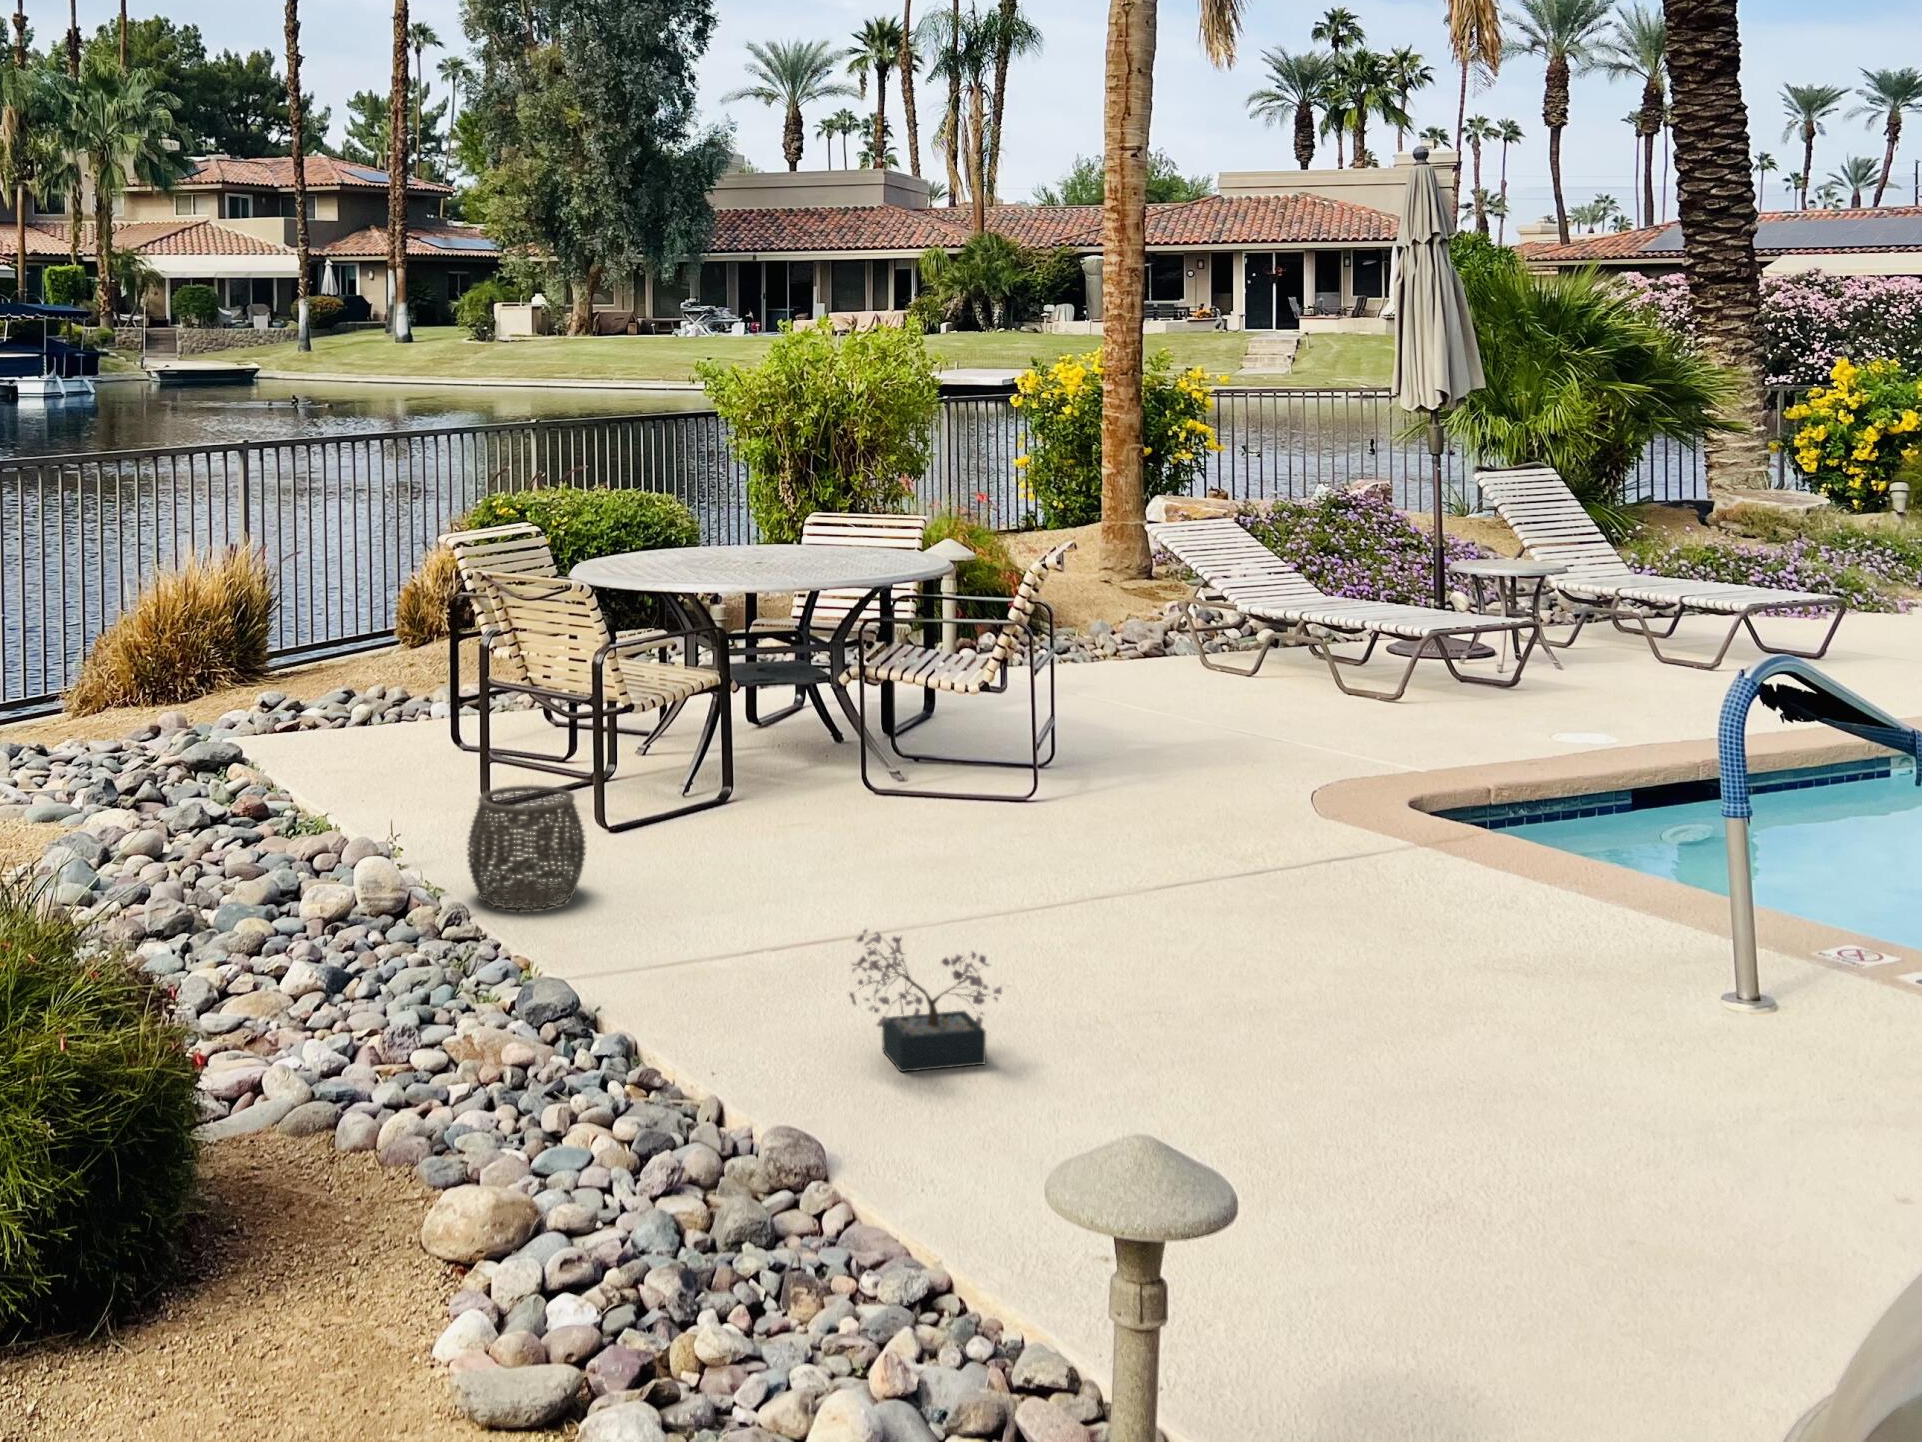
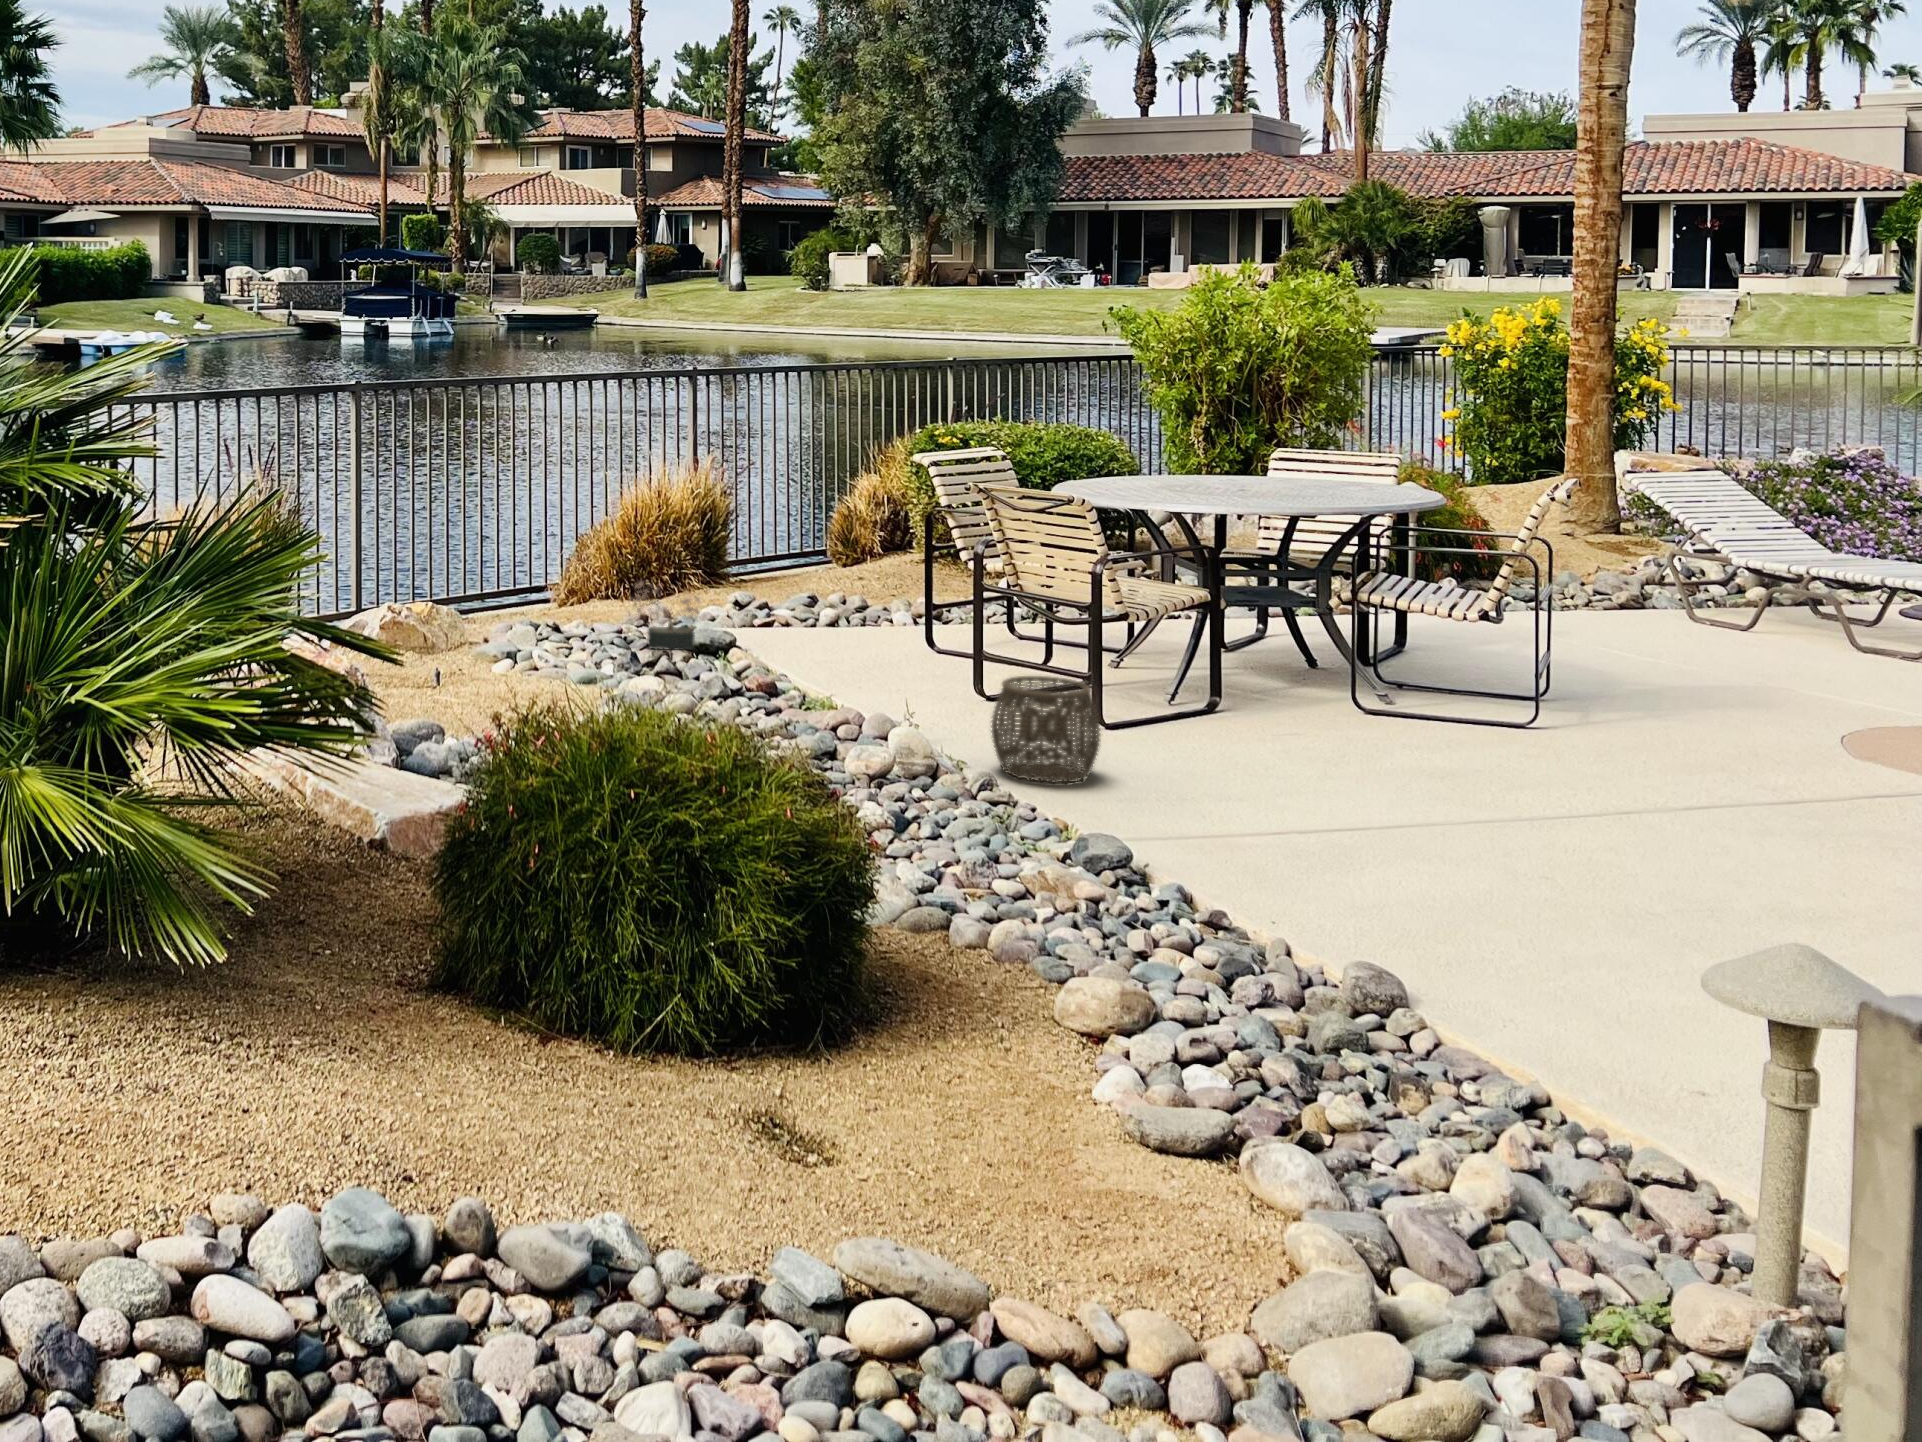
decorative plant: present [849,929,1002,1072] -> present [634,581,700,650]

